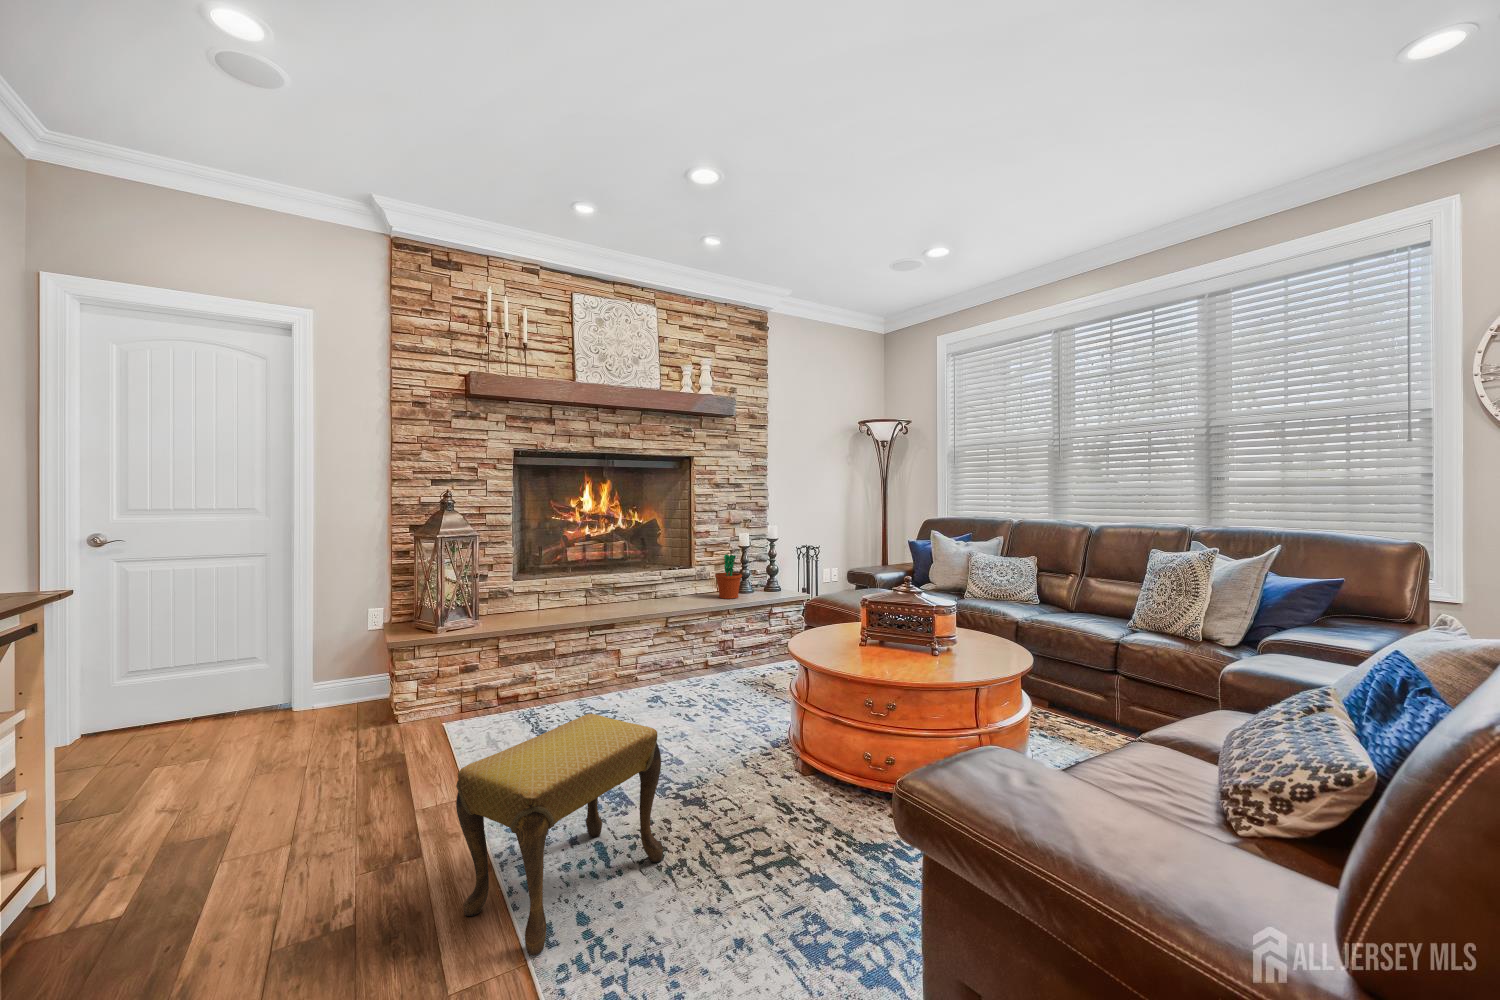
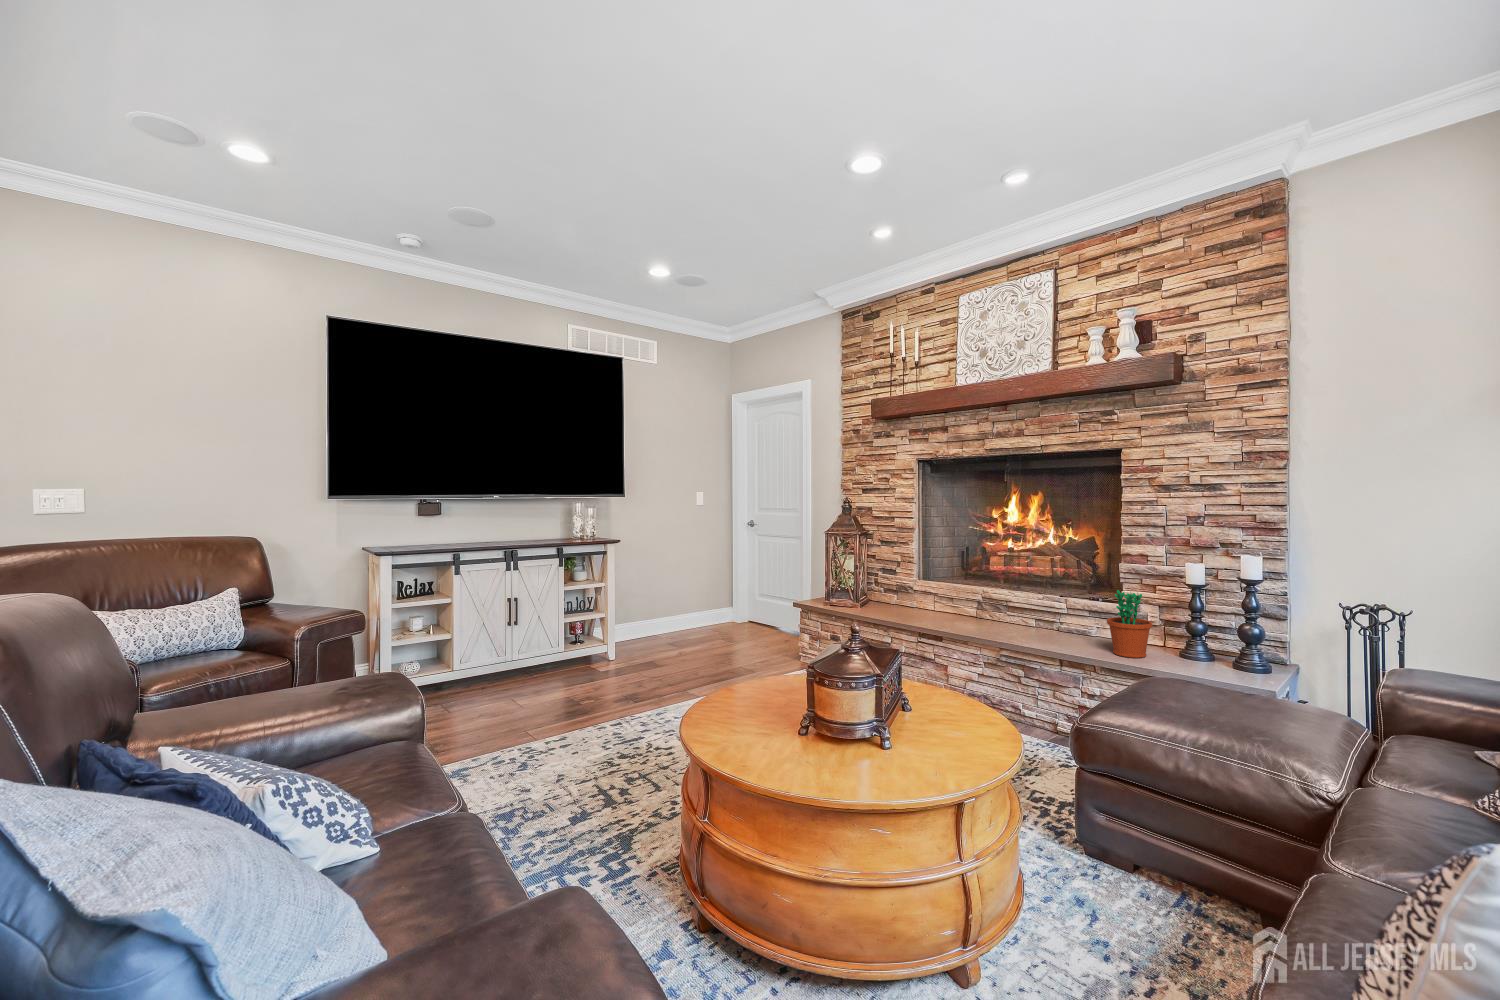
footstool: present [456,714,663,956] -> none [541,647,656,755]

